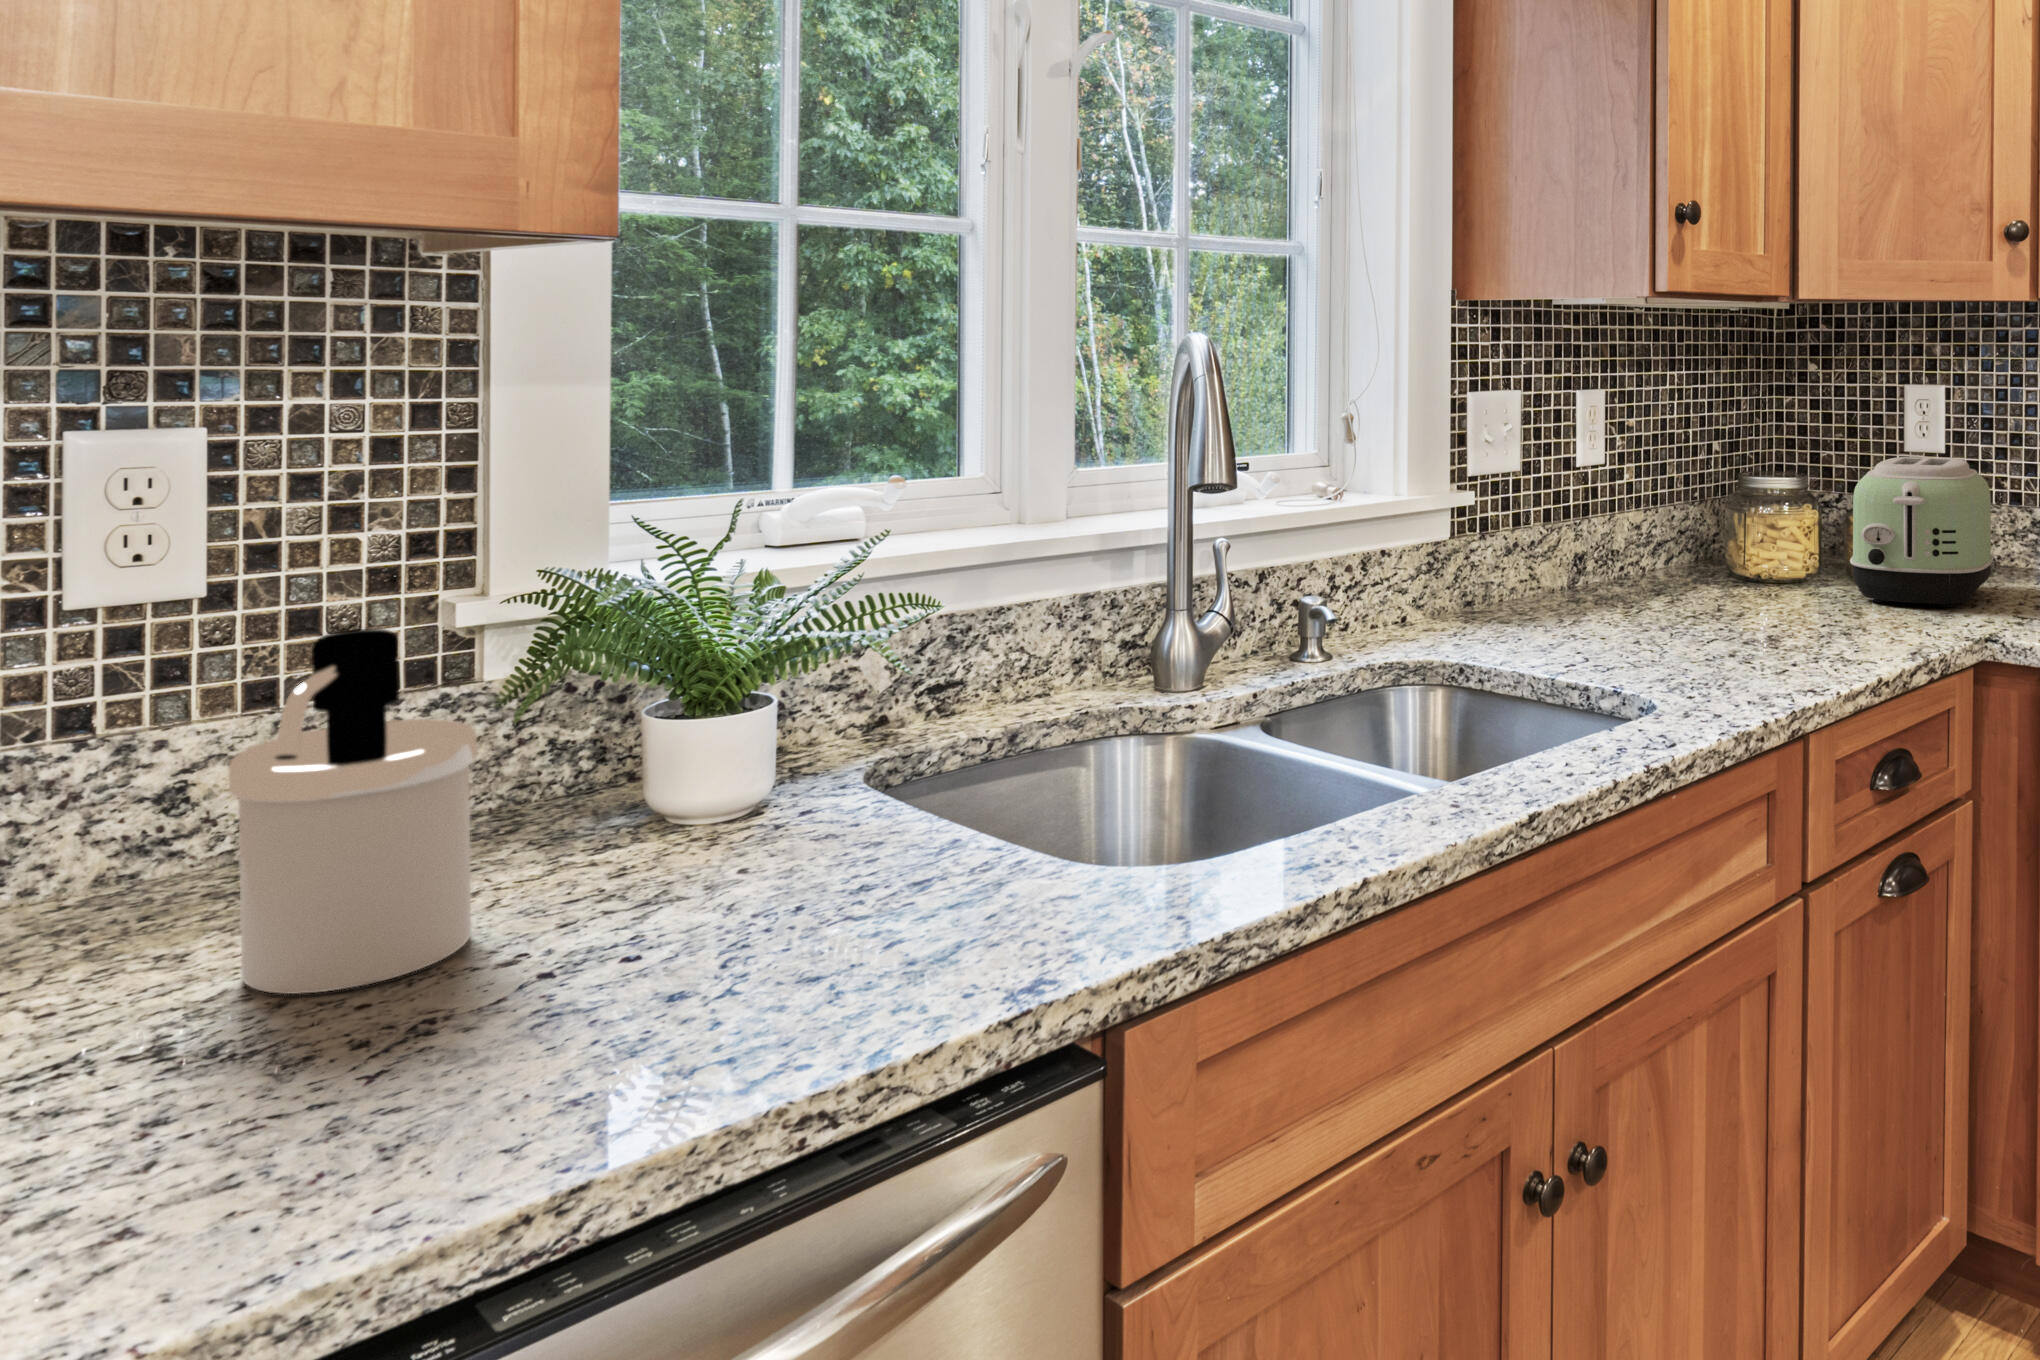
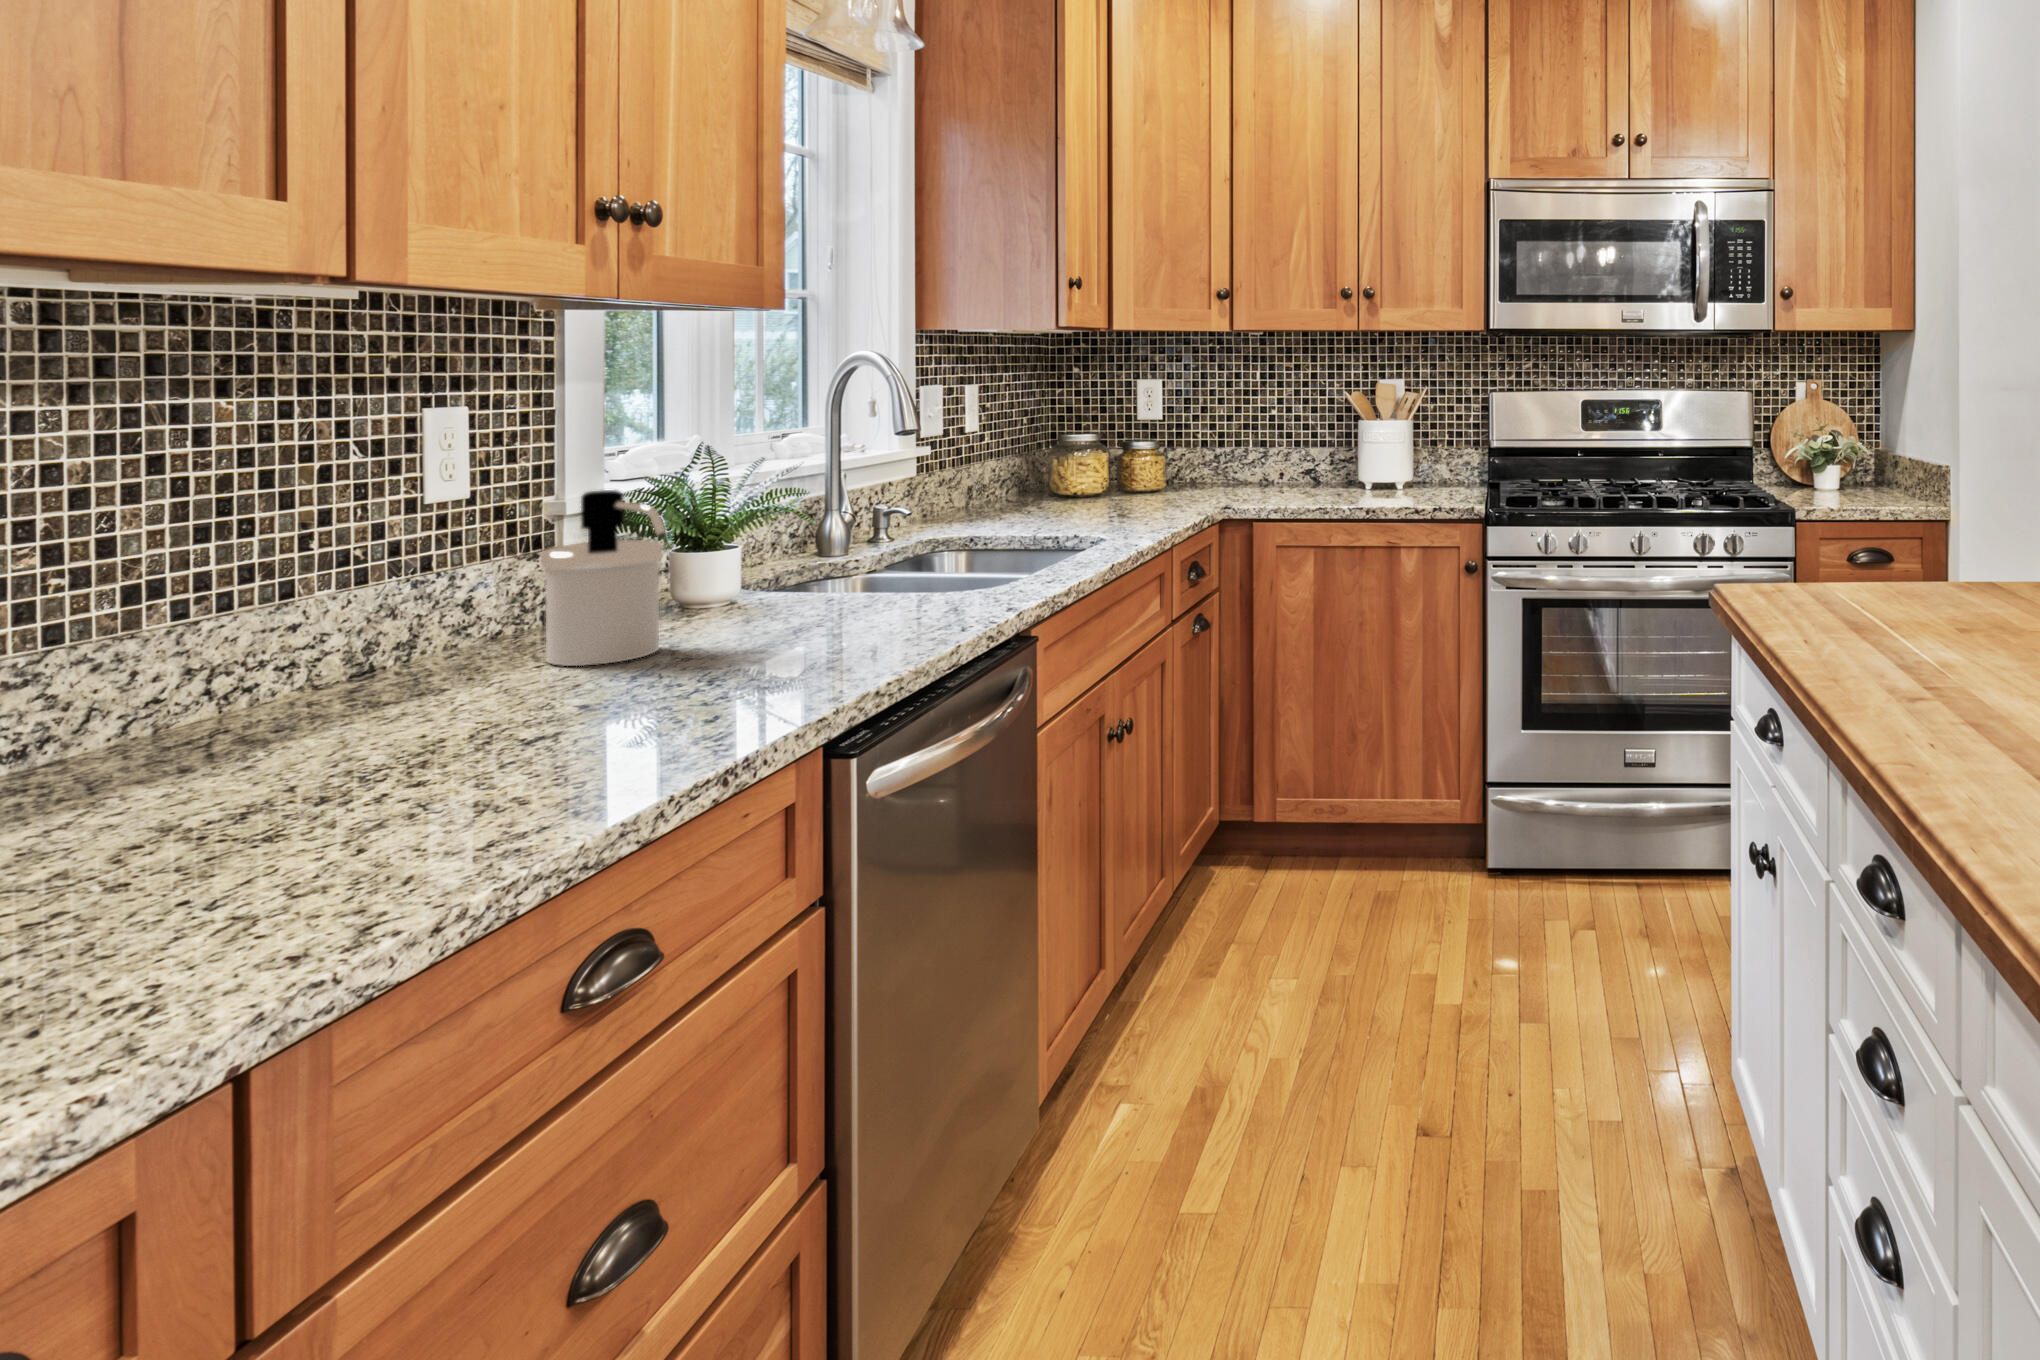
toaster: present [1850,457,1993,607] -> none [1128,419,1206,501]

